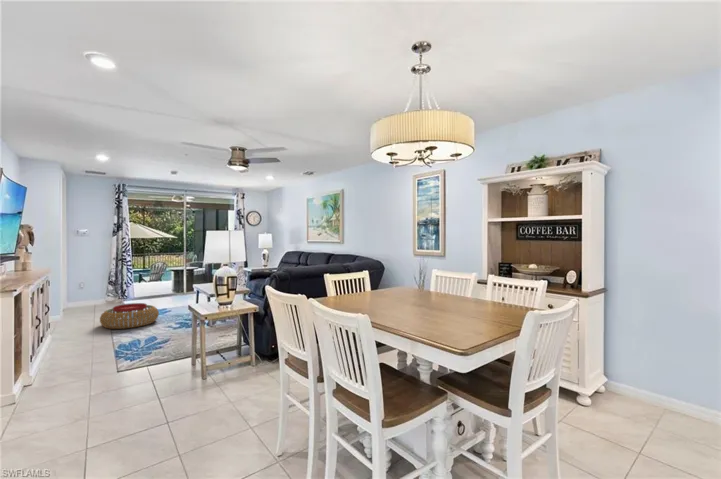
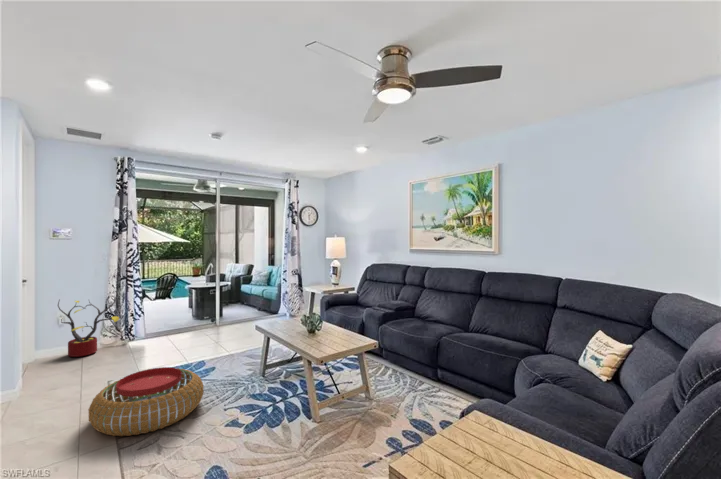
decorative plant: none [80,271,117,306] -> present [58,300,119,357]

